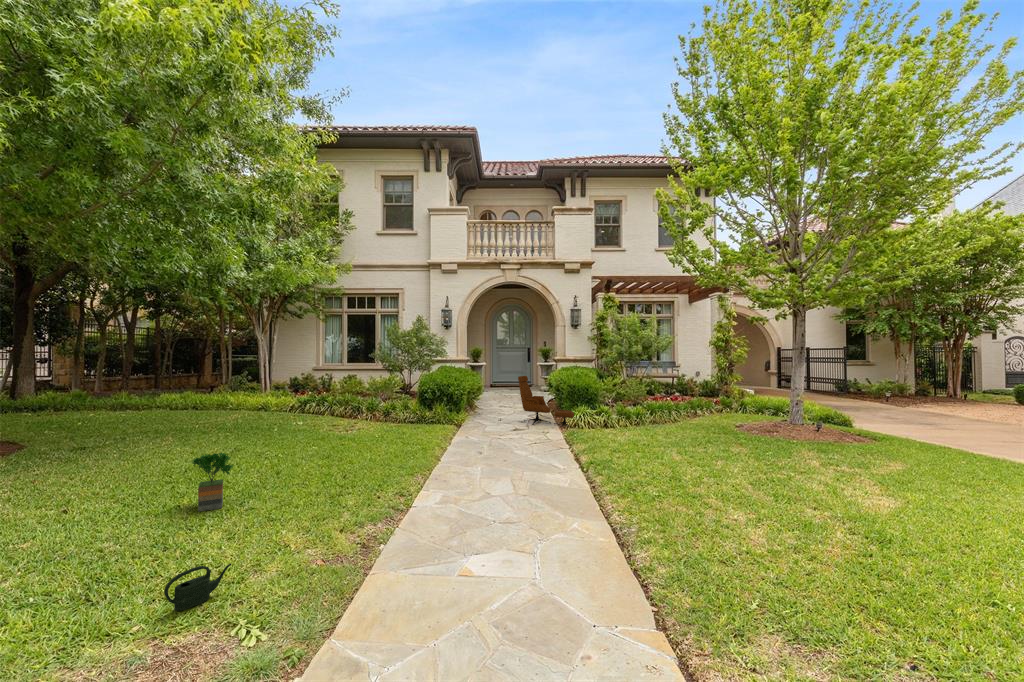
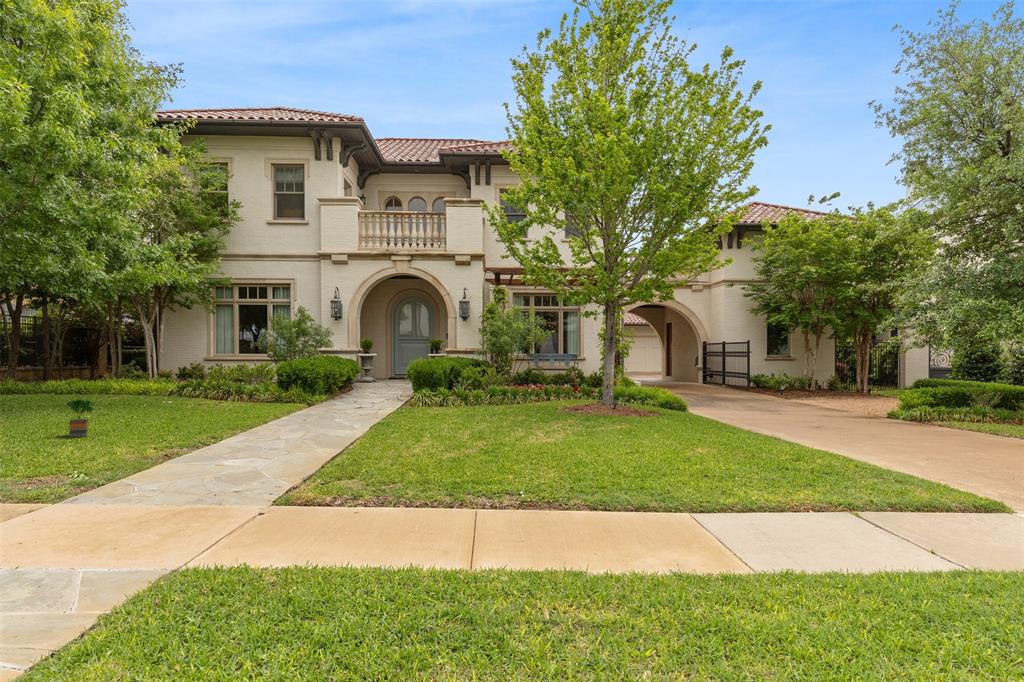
lounge chair: present [518,376,574,426] -> none [376,363,426,408]
watering can: present [164,563,231,611] -> none [45,441,83,461]

